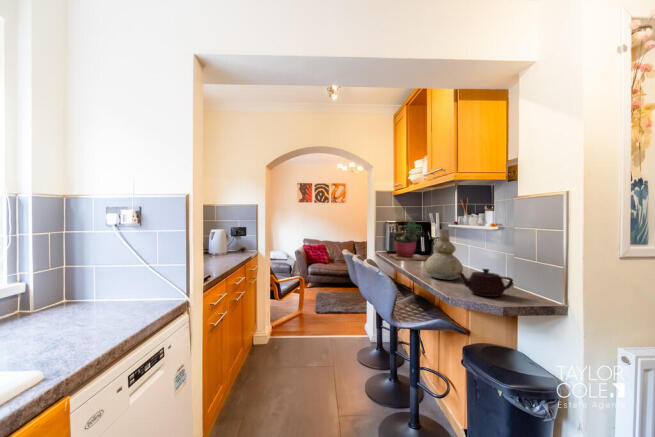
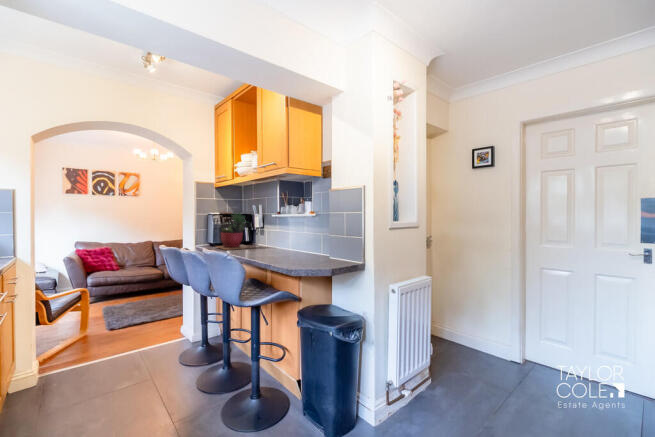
vase: present [425,230,463,280] -> none [262,216,293,259]
teapot: present [457,269,513,297] -> none [294,244,332,265]

